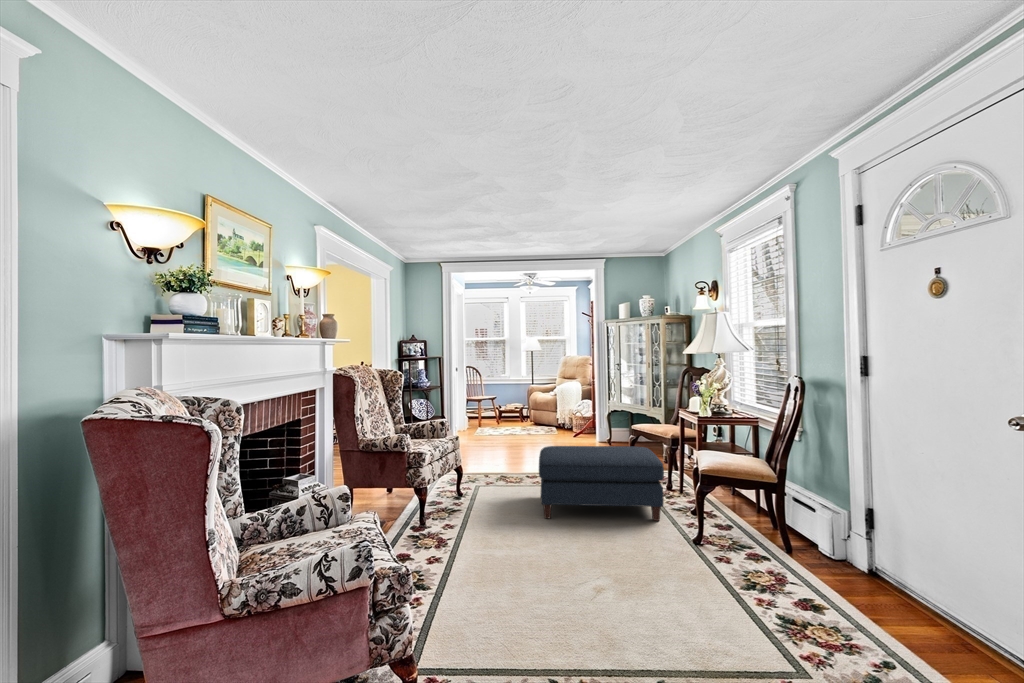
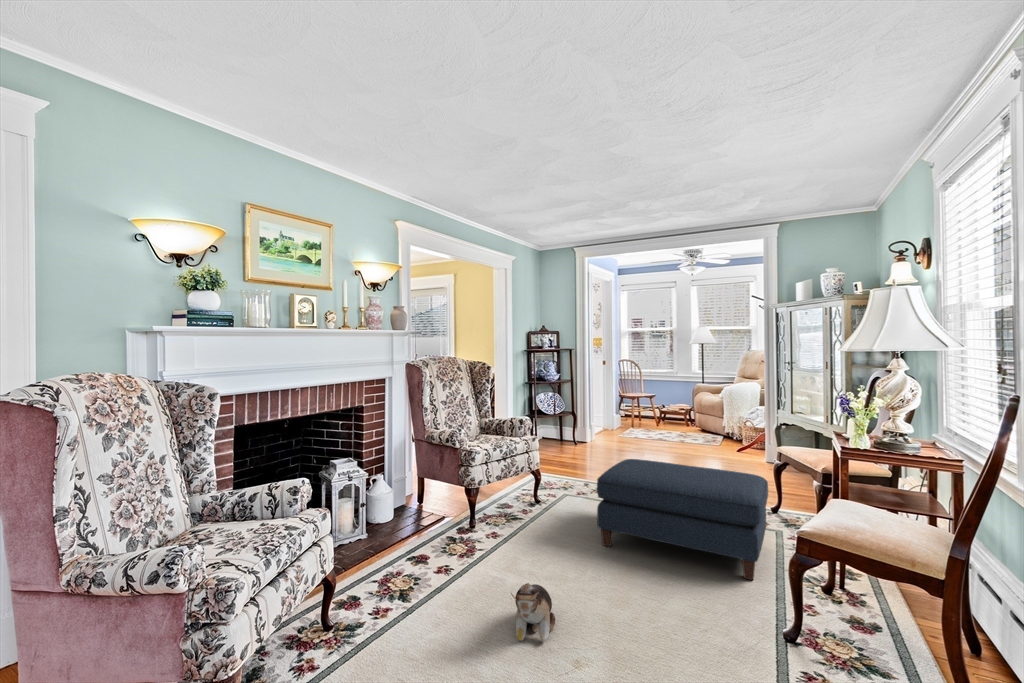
plush toy: none [537,542,572,591] -> present [510,583,555,642]

